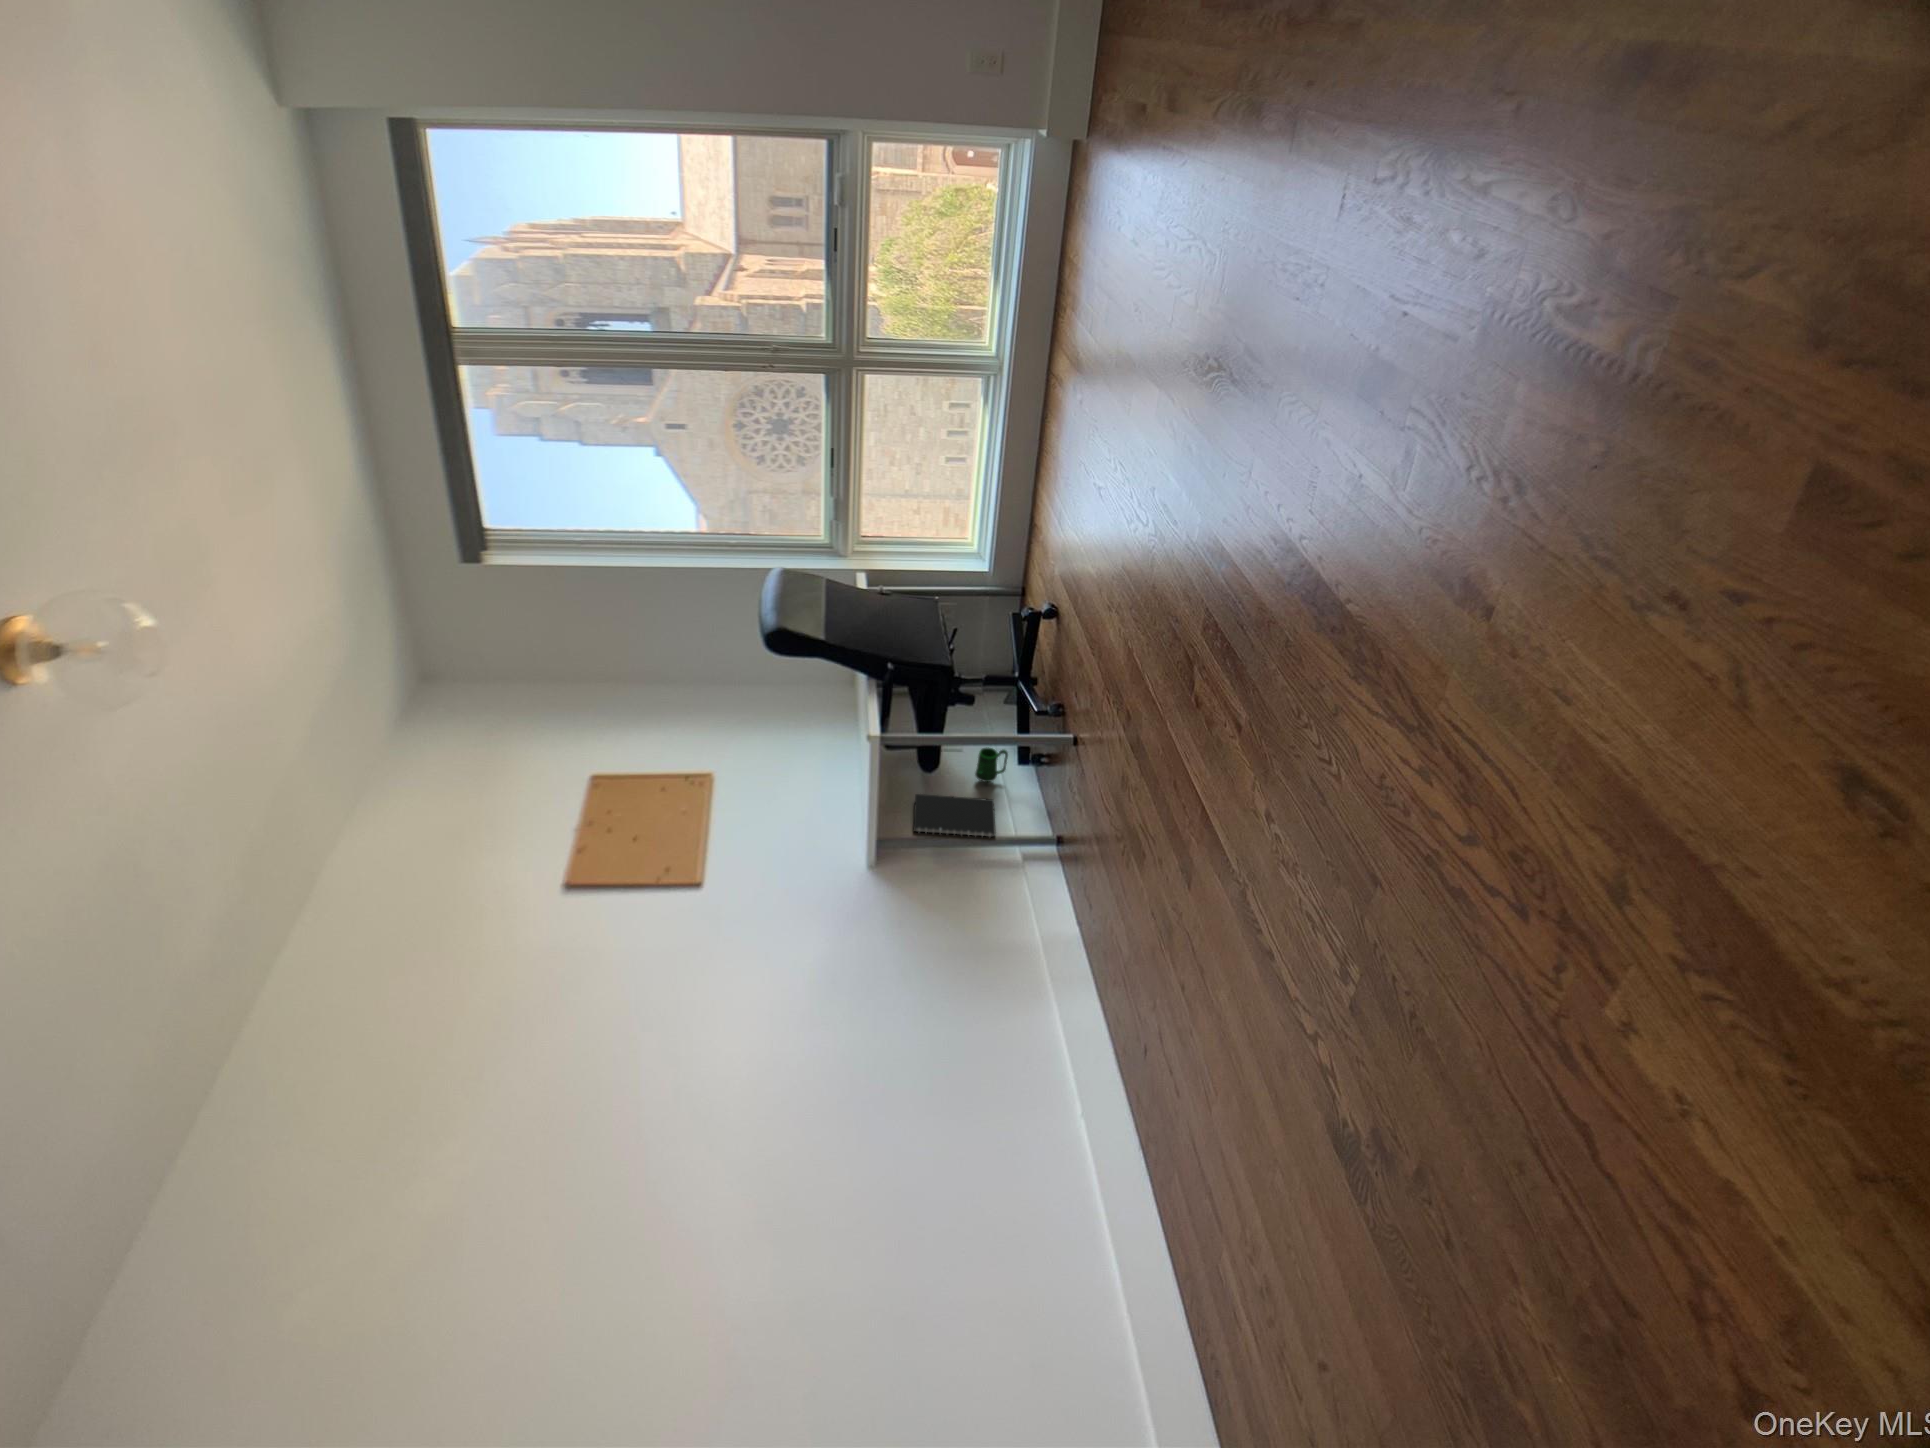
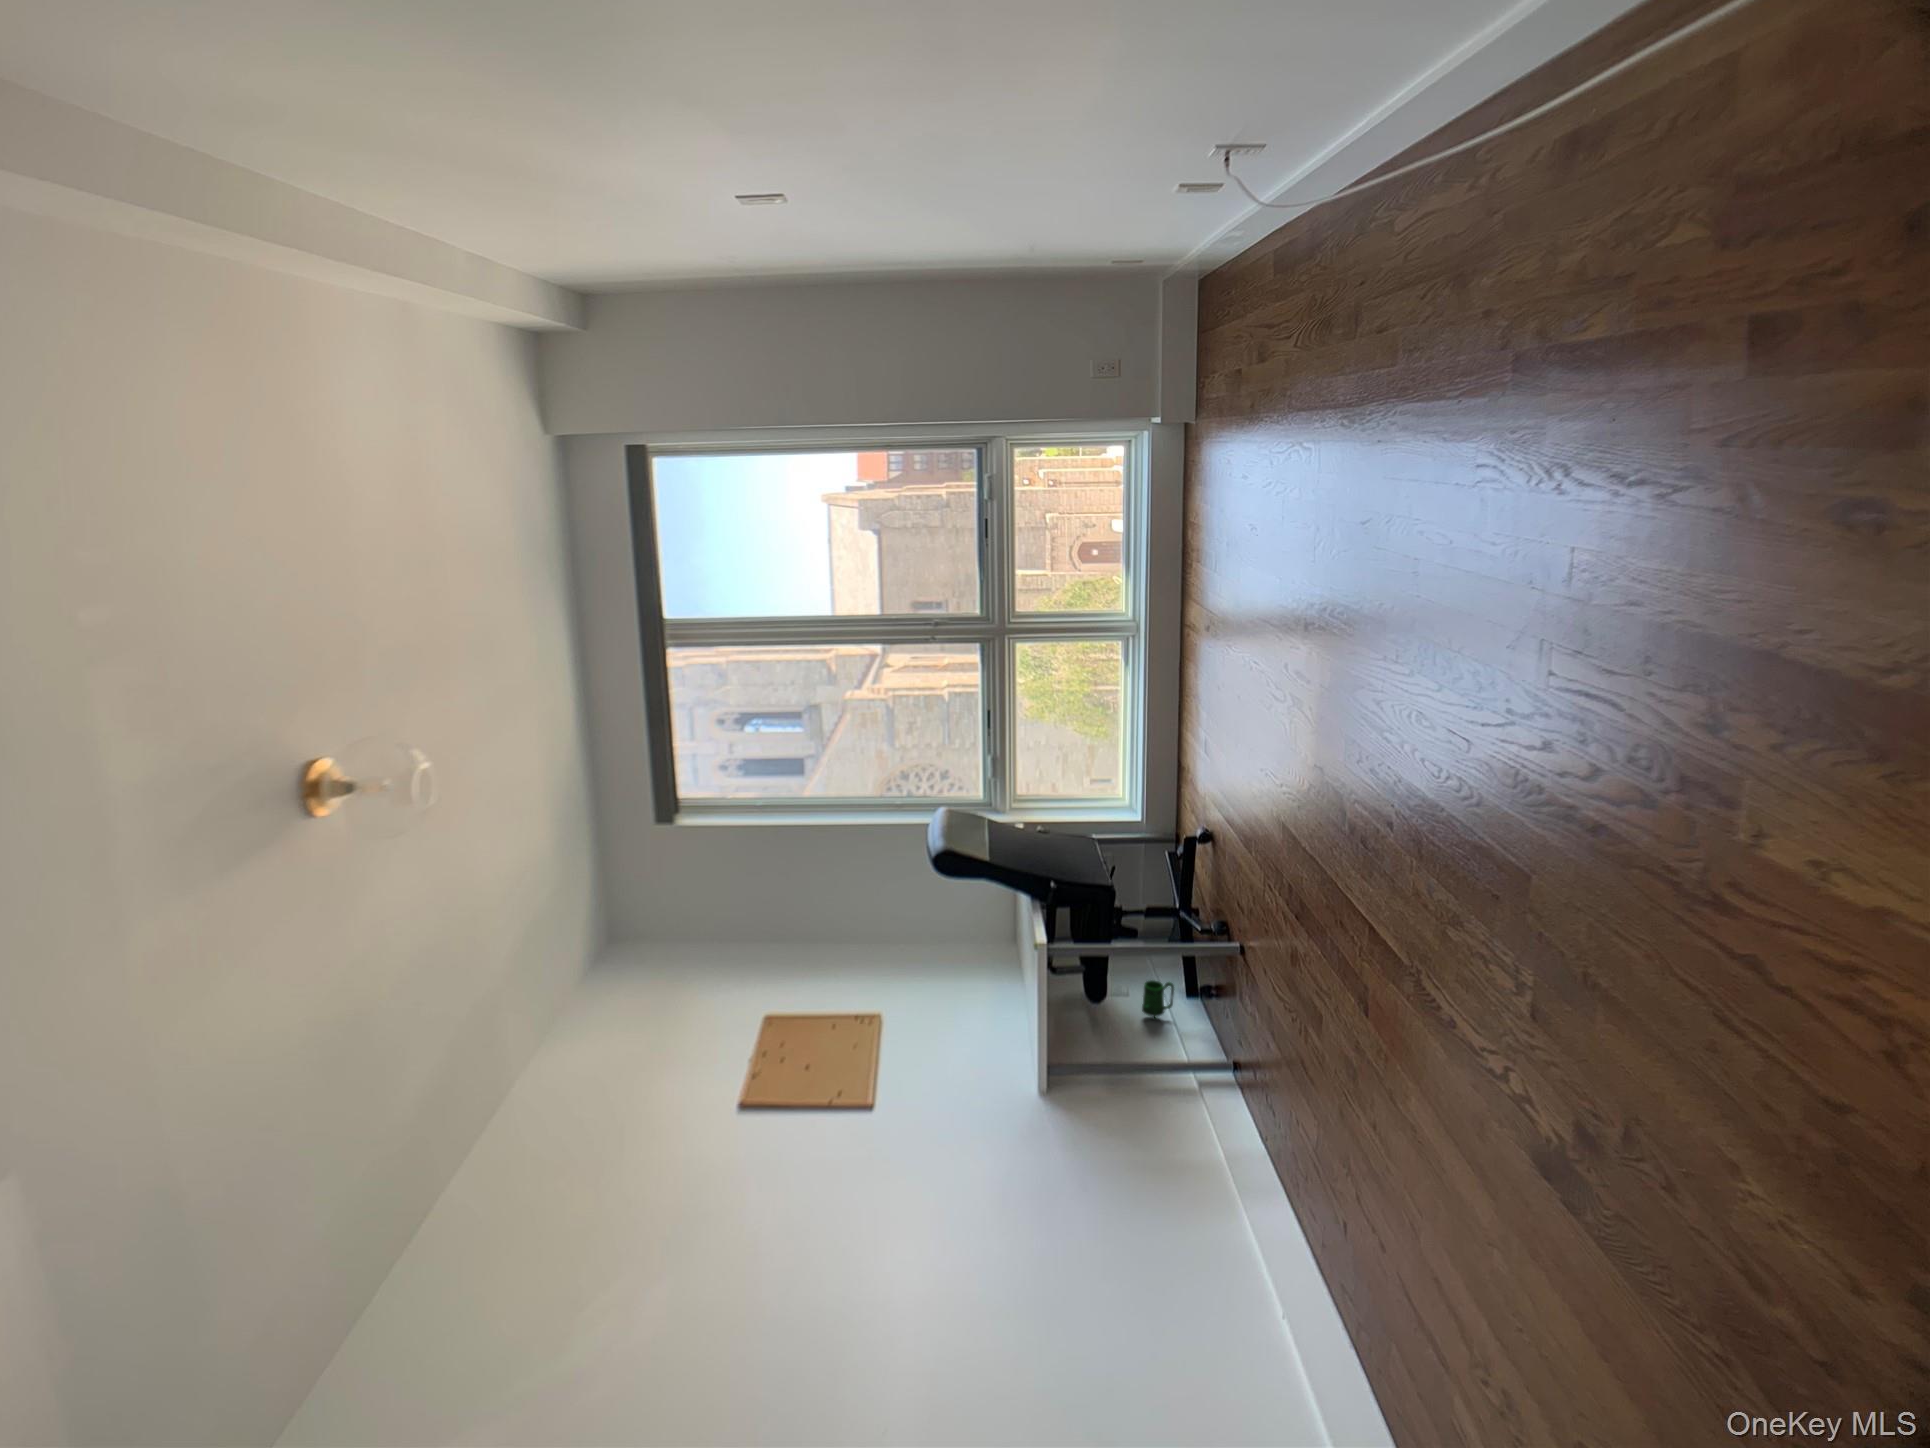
notebook: present [913,794,995,837] -> none [1082,1026,1169,1069]

